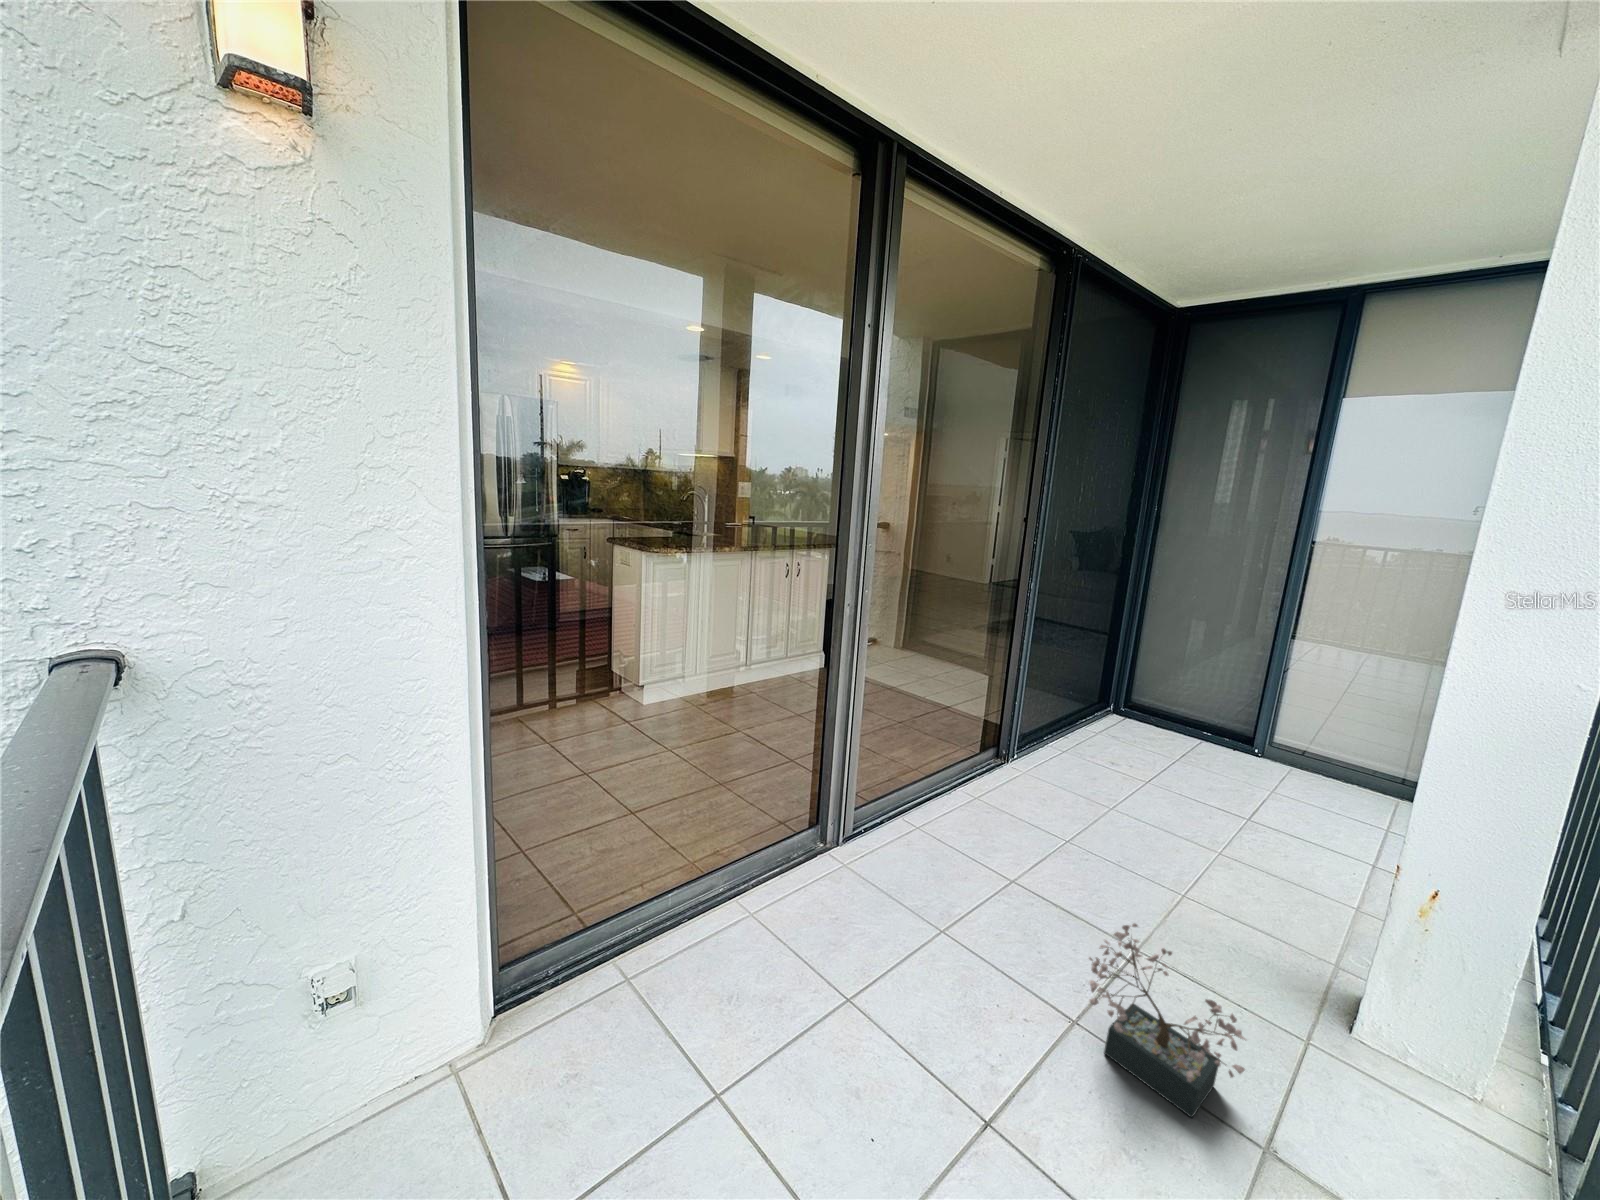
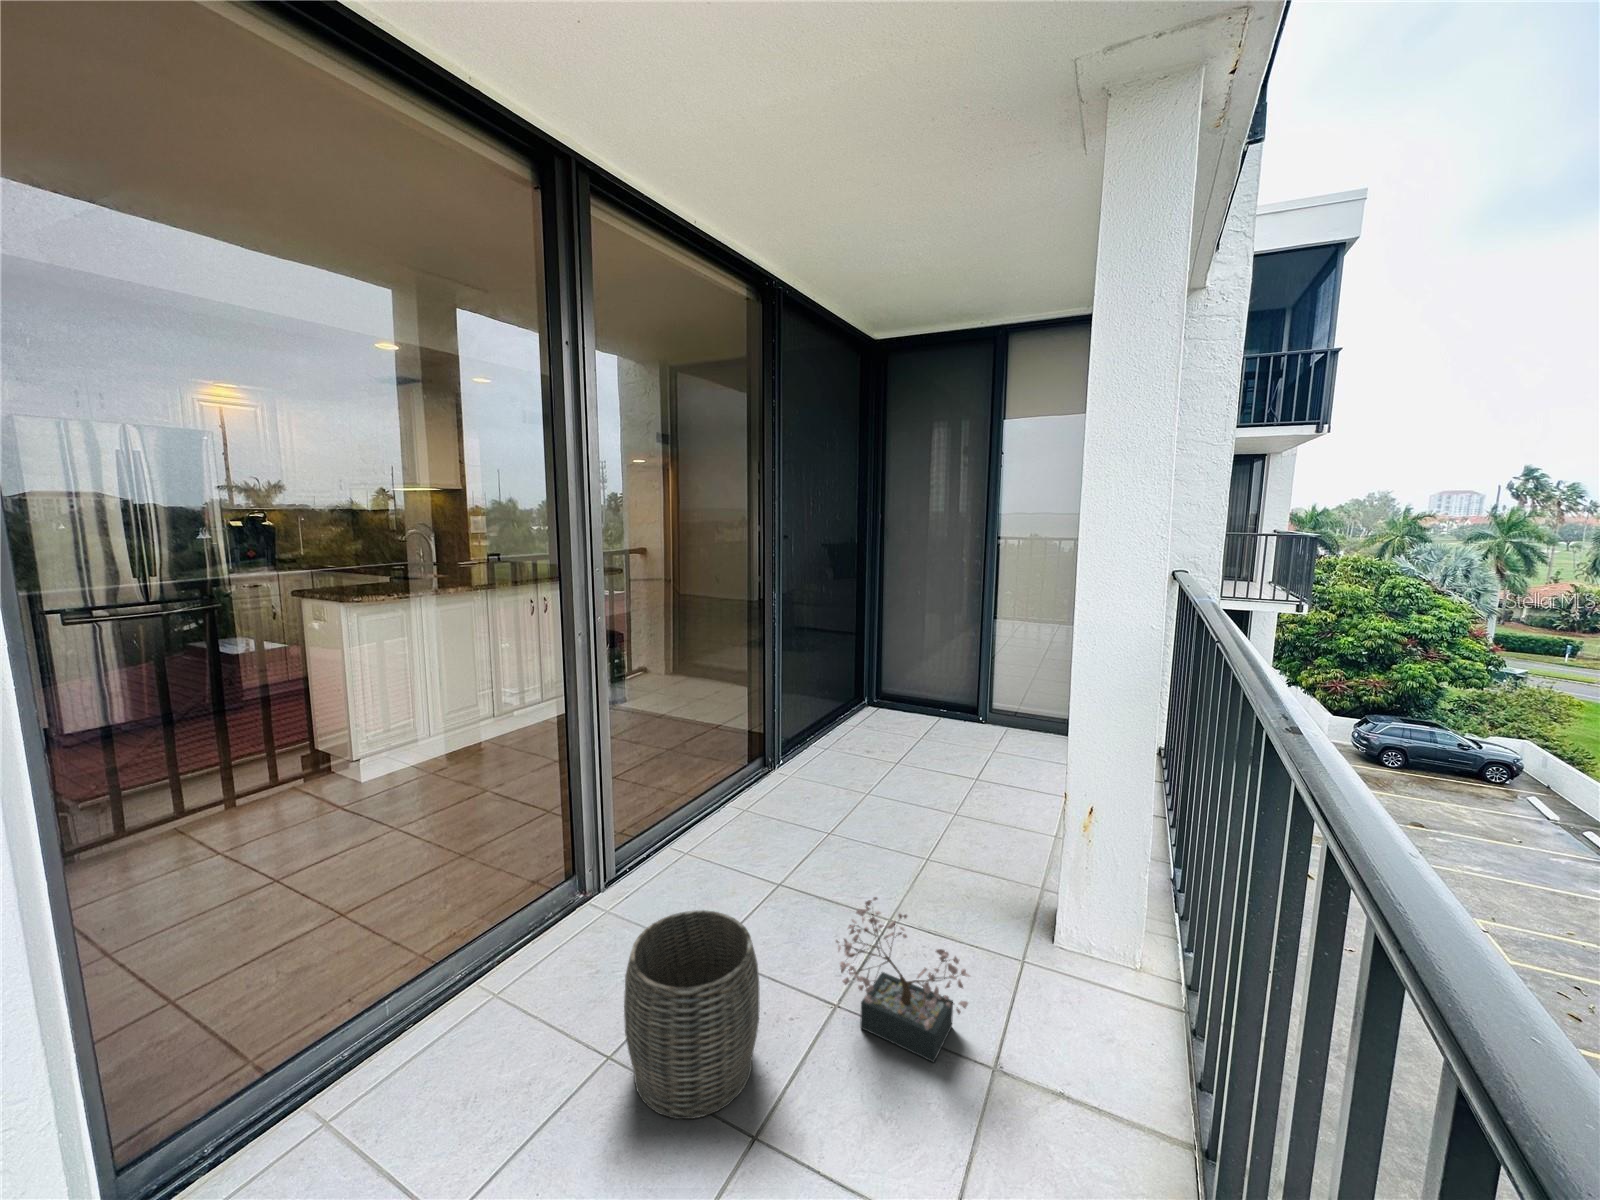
woven basket: none [870,887,1006,1087] -> present [624,910,759,1119]

